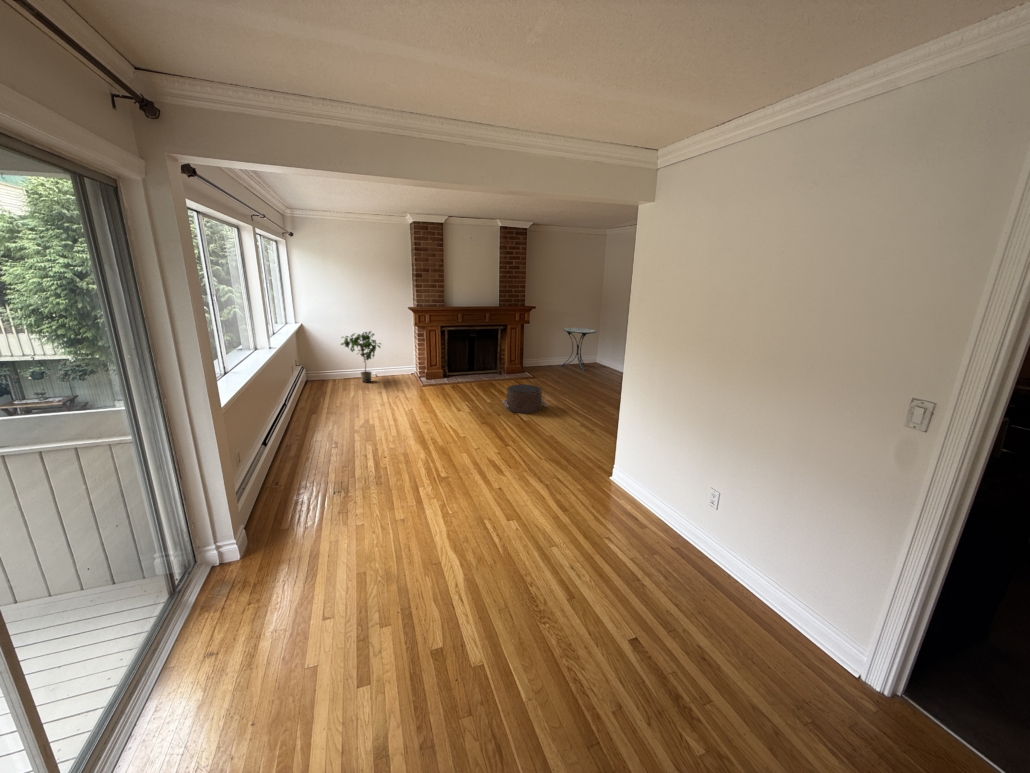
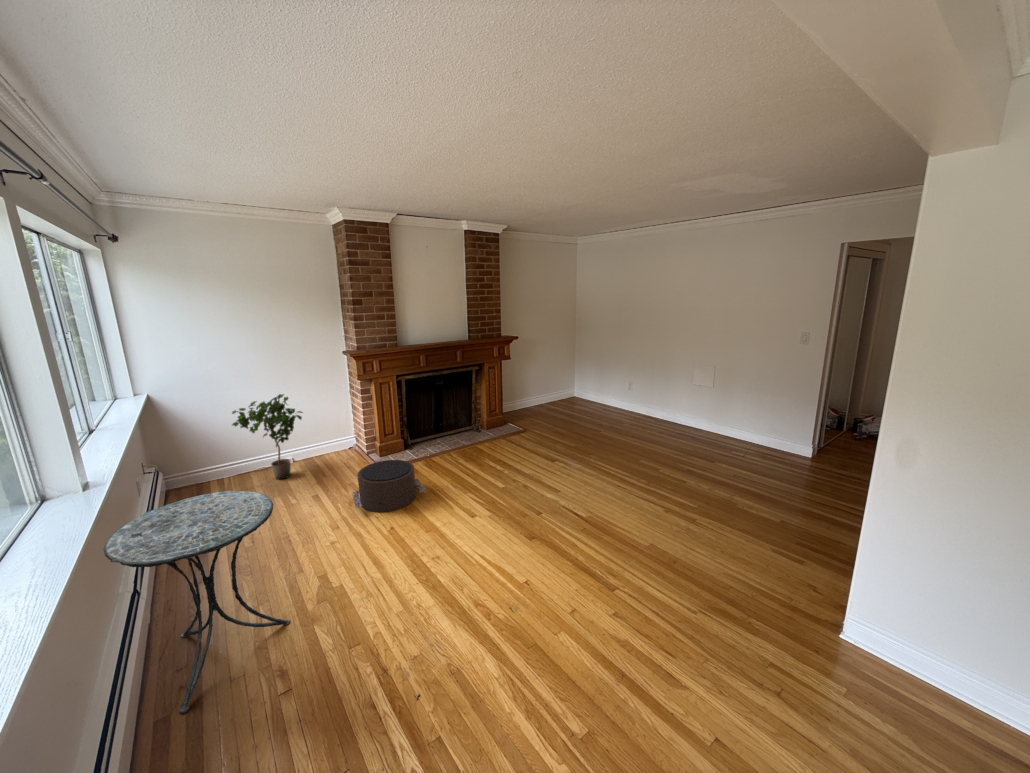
side table: present [561,328,596,371] -> present [104,491,290,714]
pouf: present [502,384,548,413] -> present [353,460,426,512]

